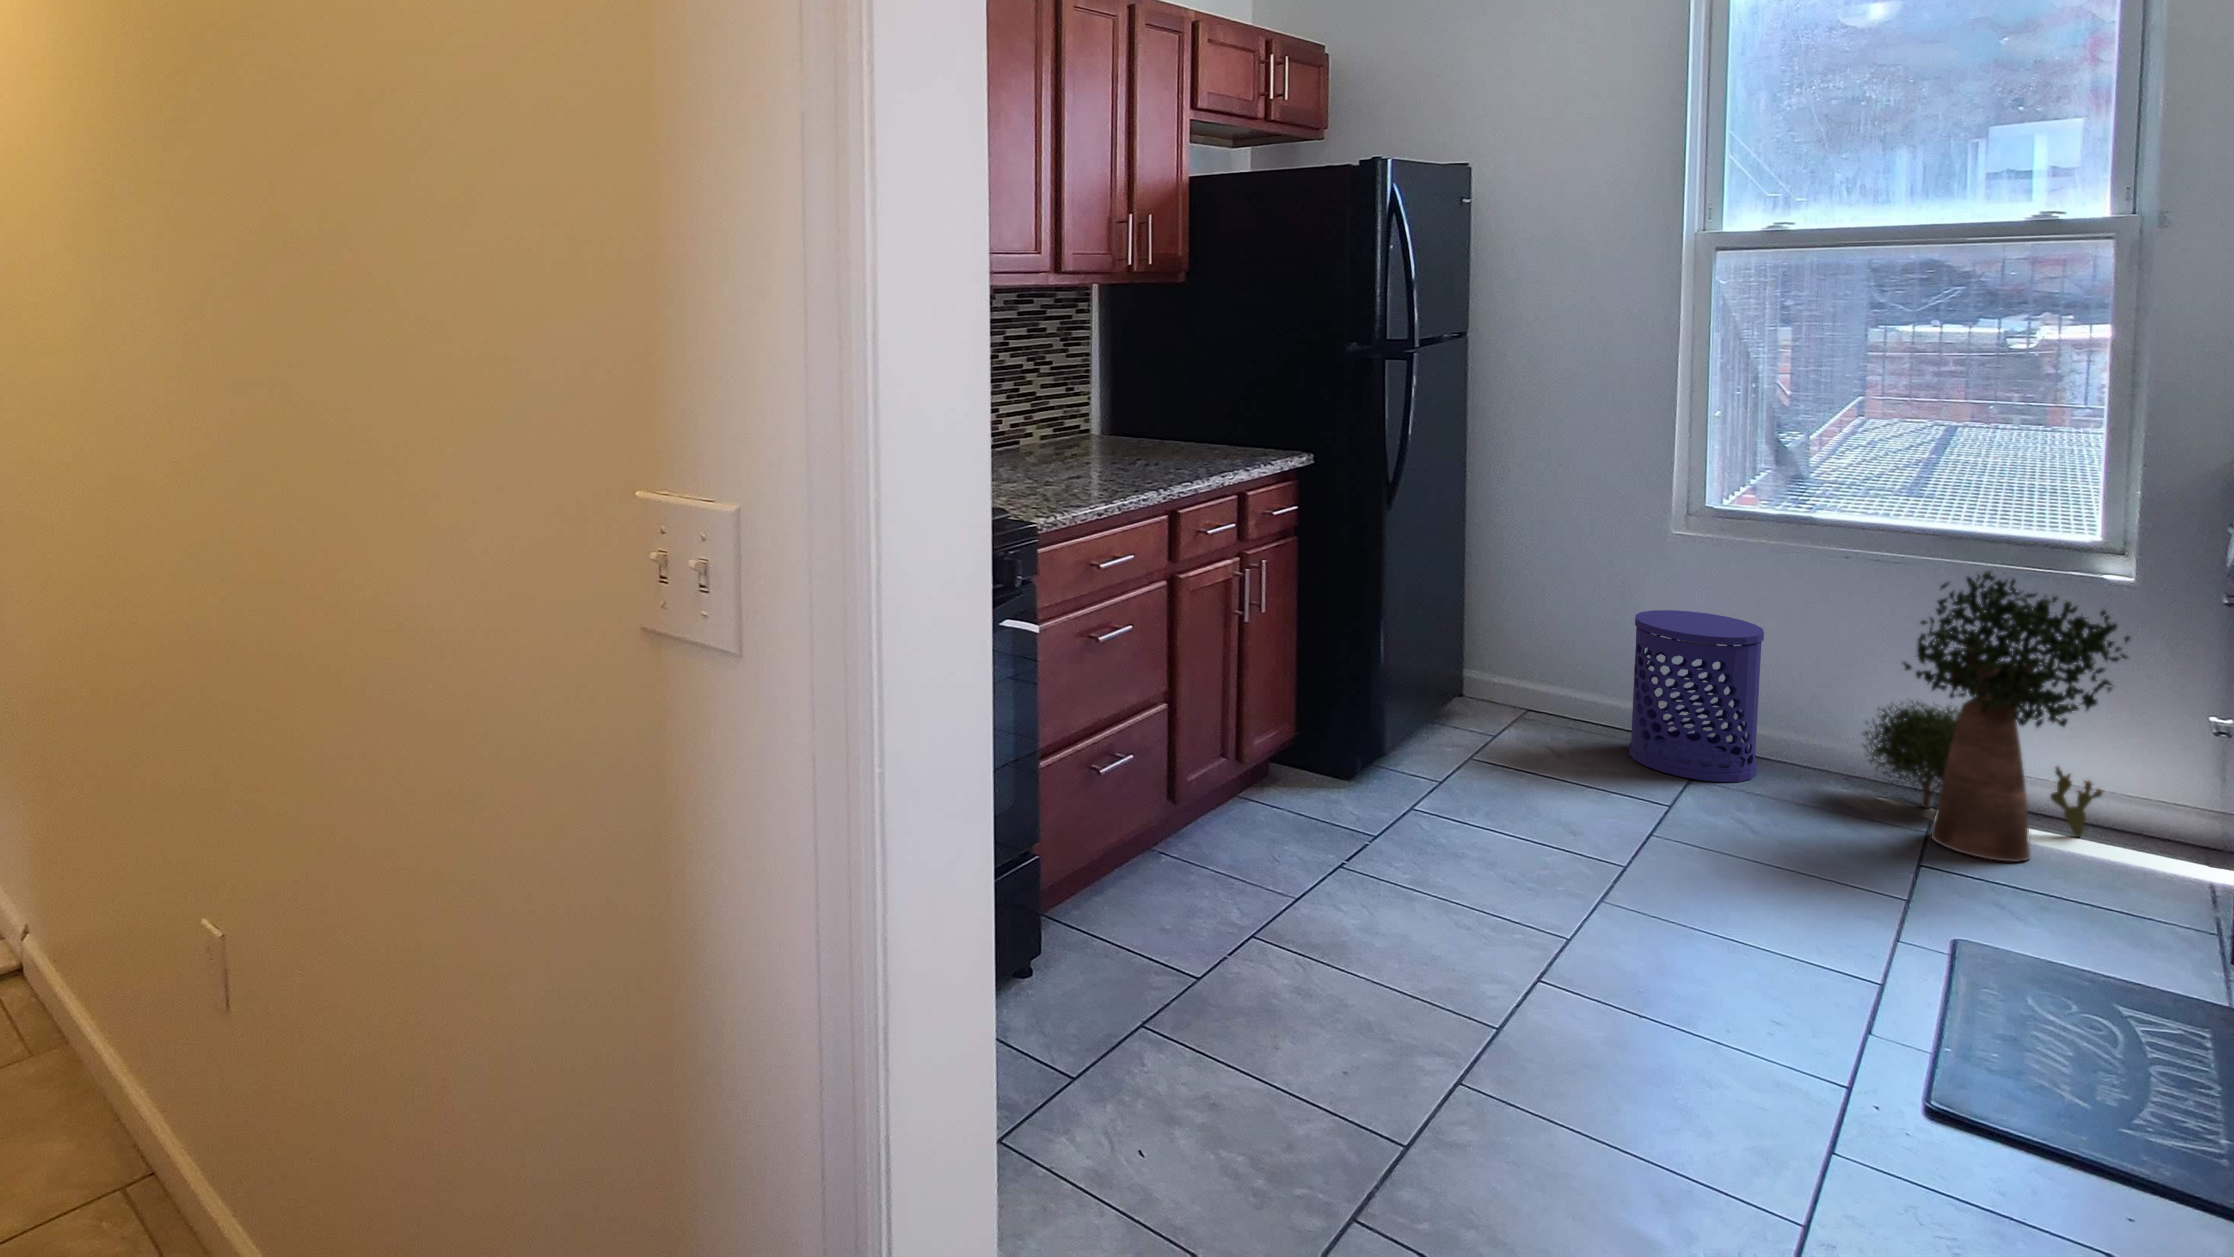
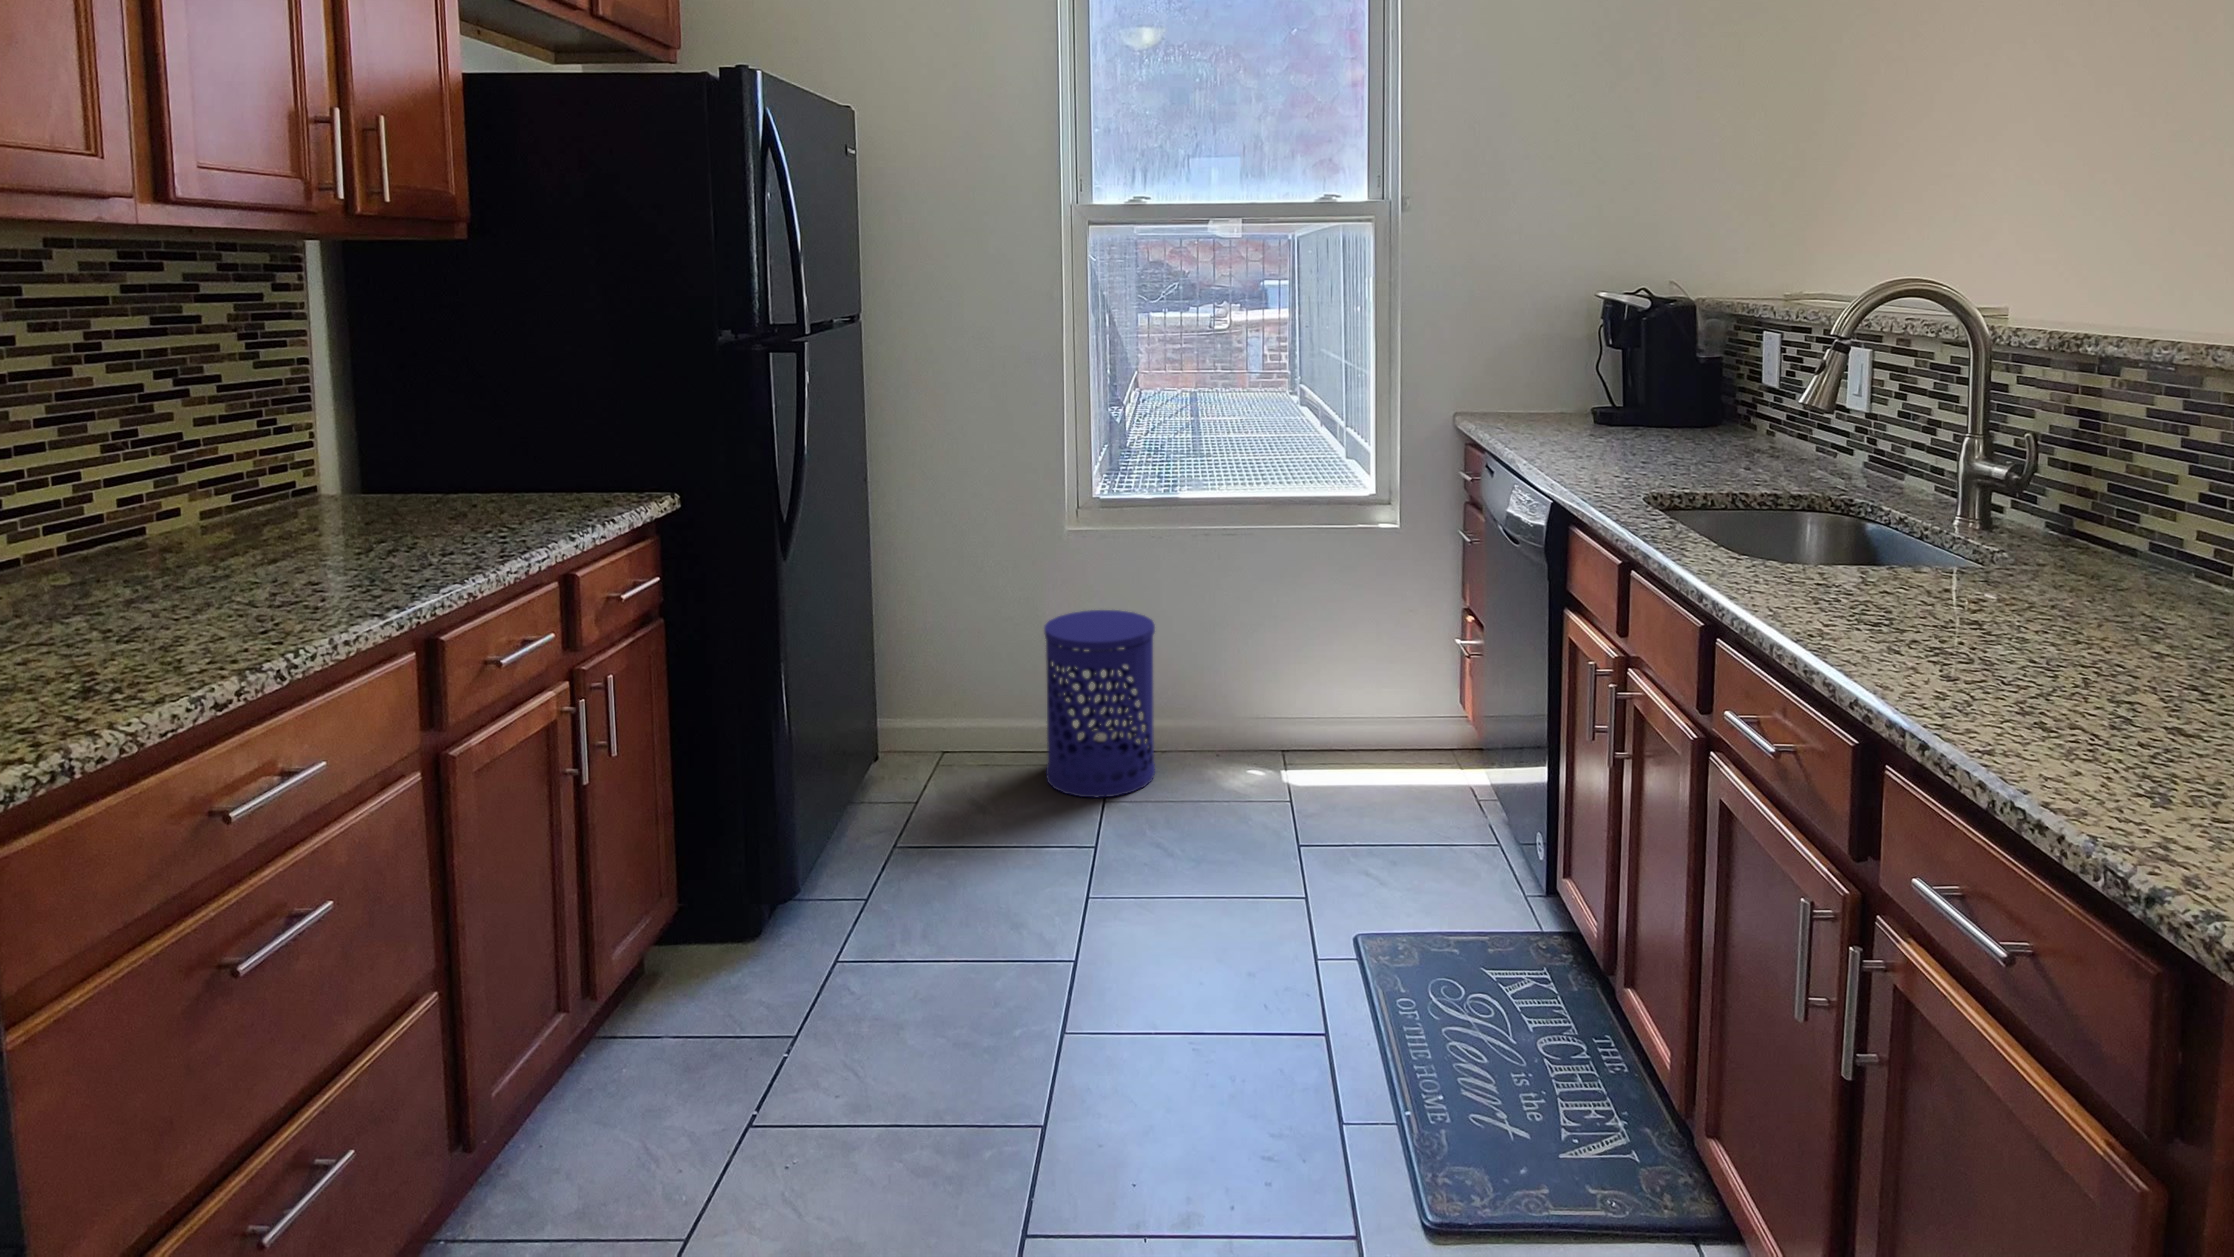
potted plant: present [1862,571,2130,862] -> none [1233,535,1419,818]

